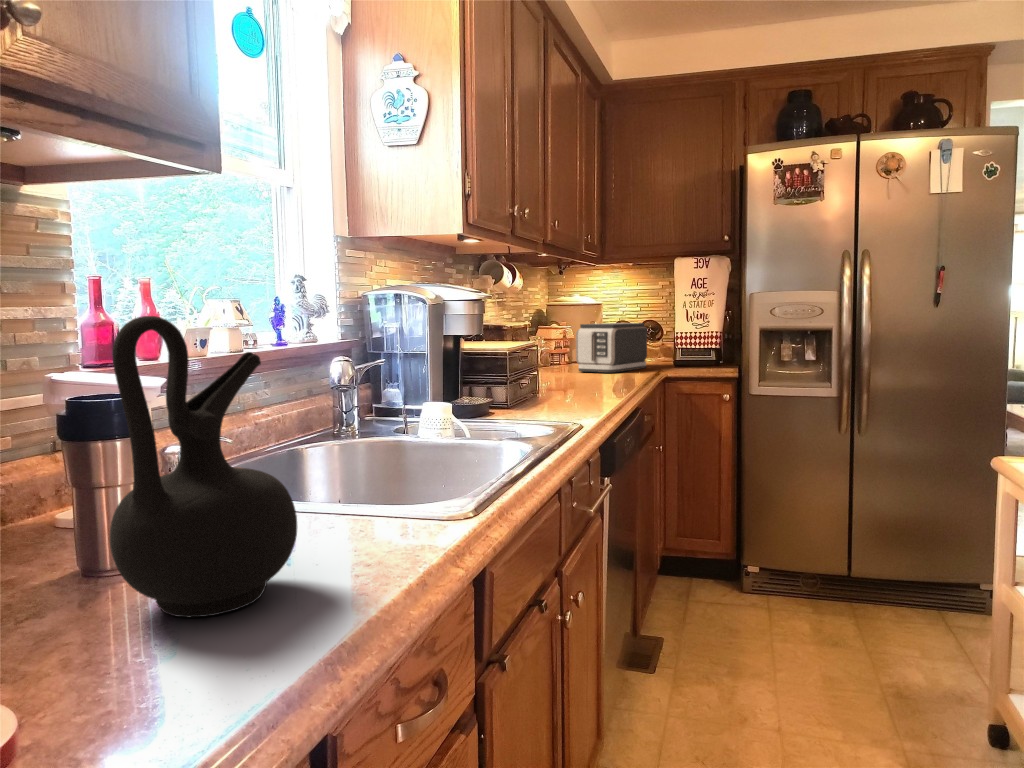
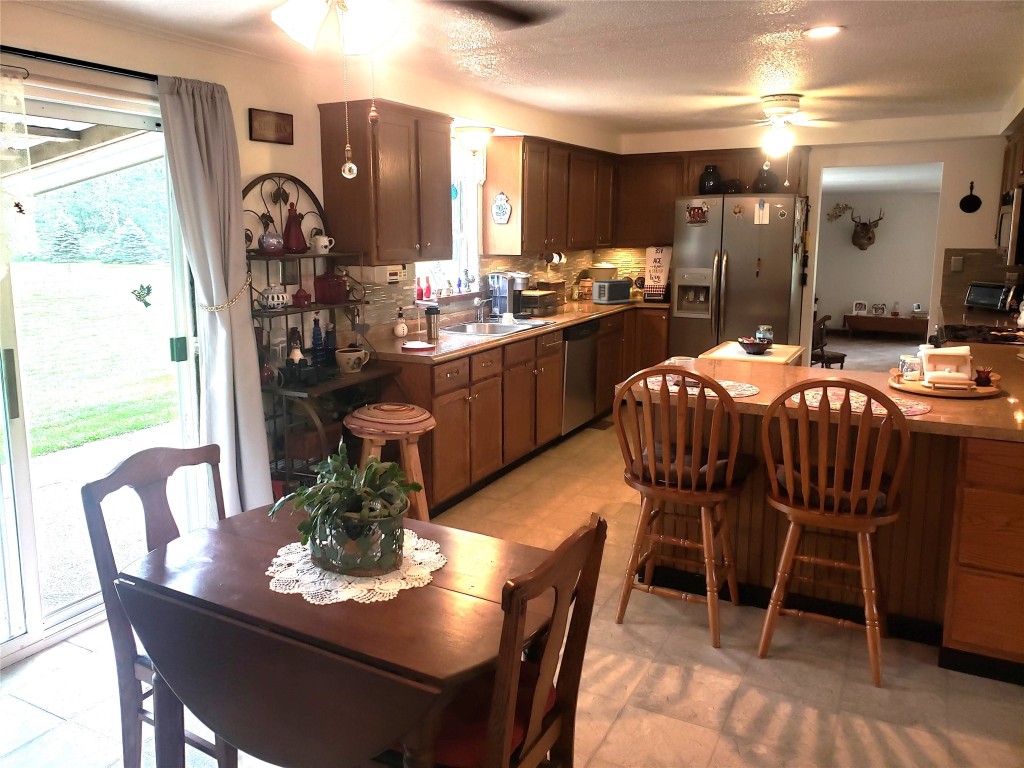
ceramic jug: present [110,316,297,617] -> none [439,296,467,344]

